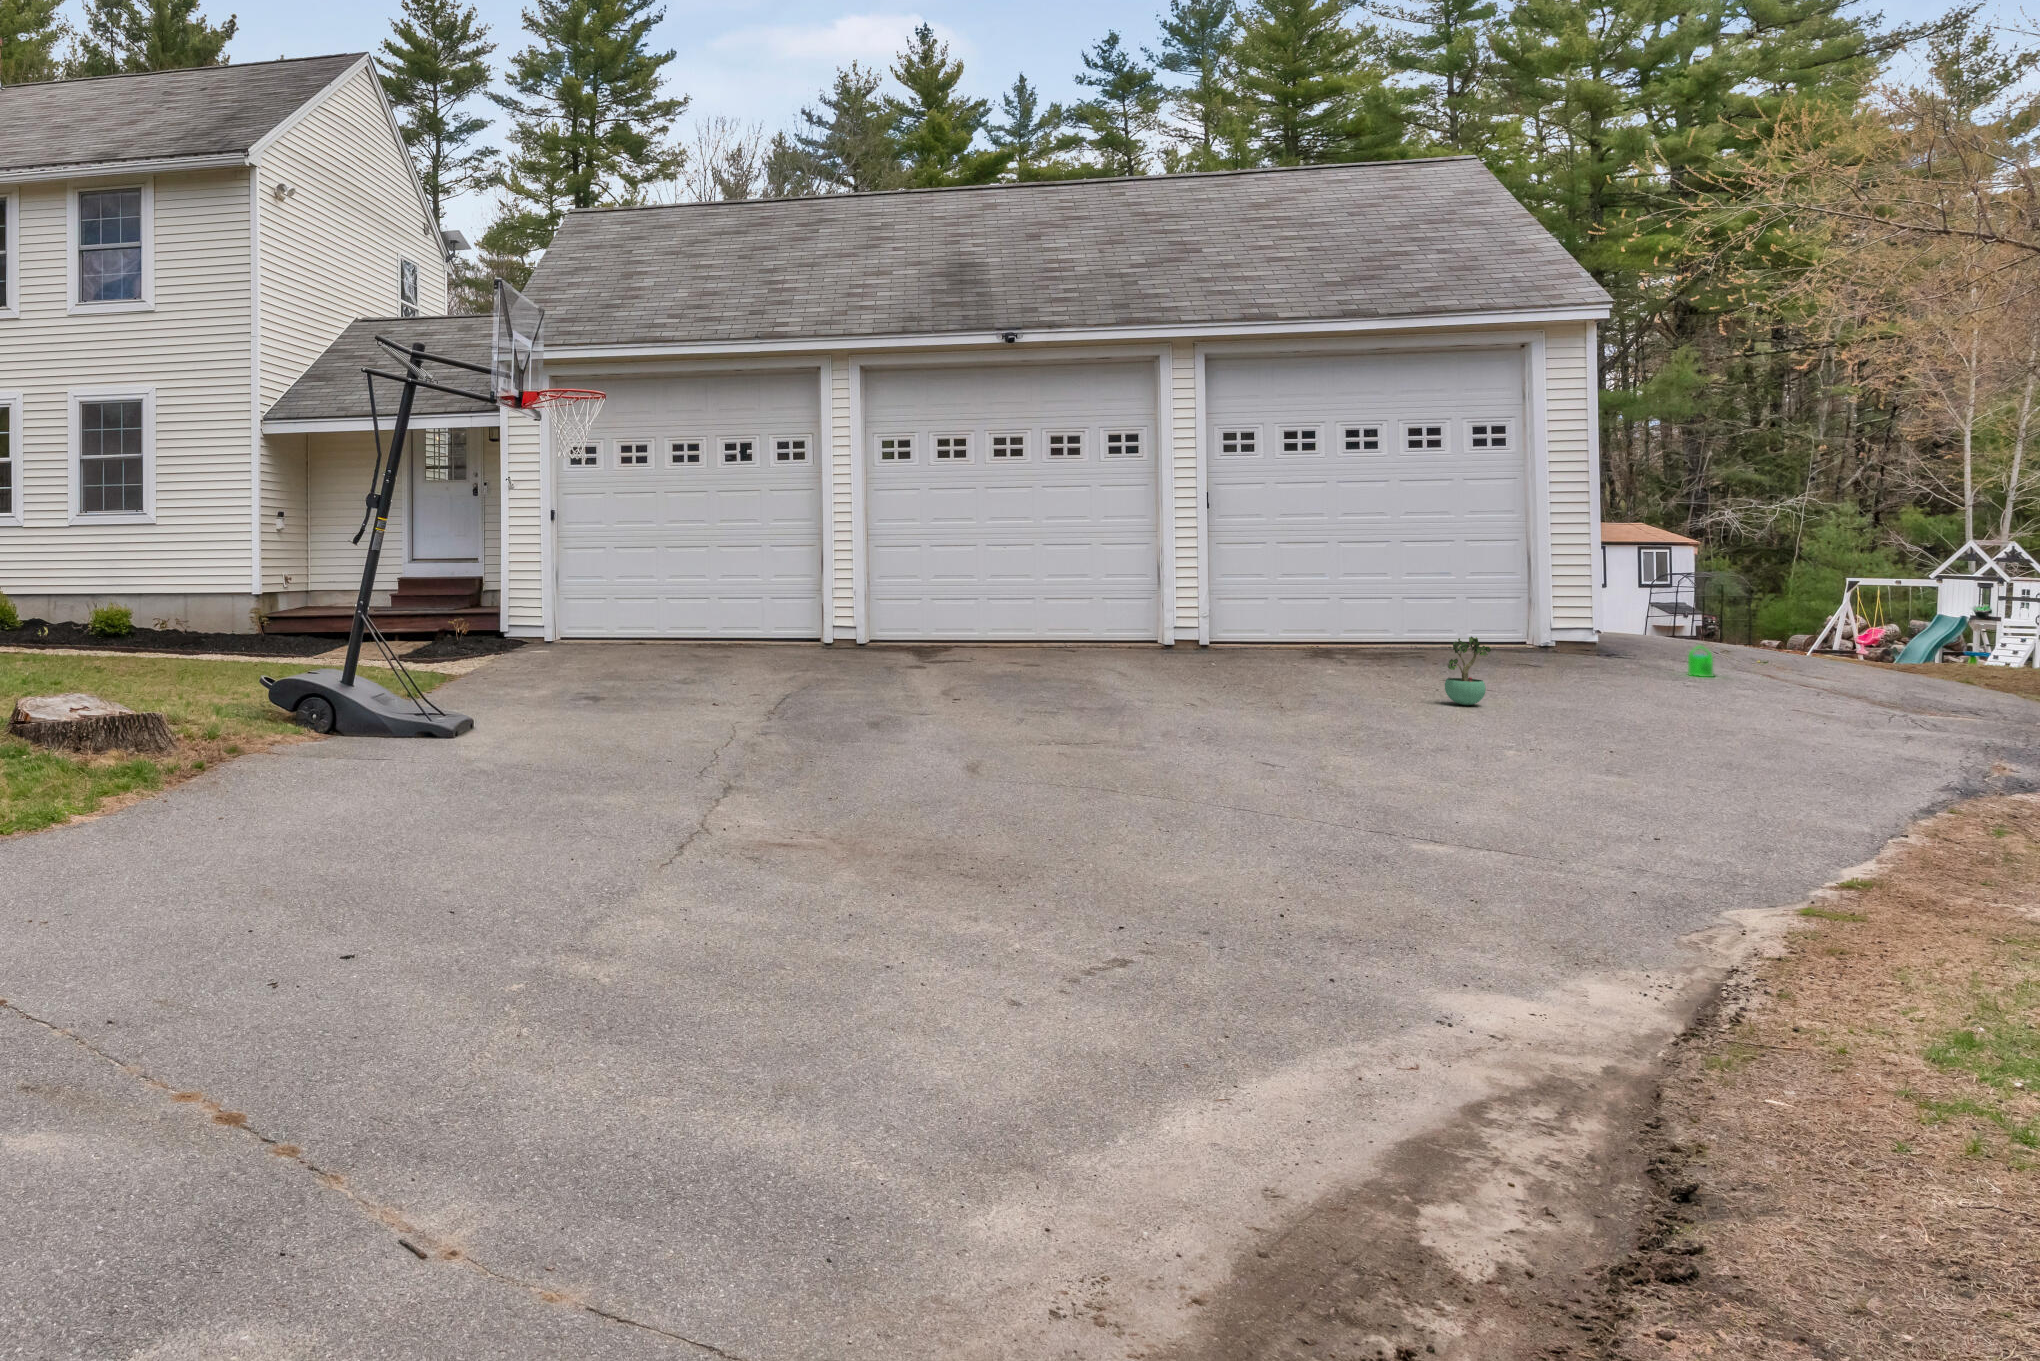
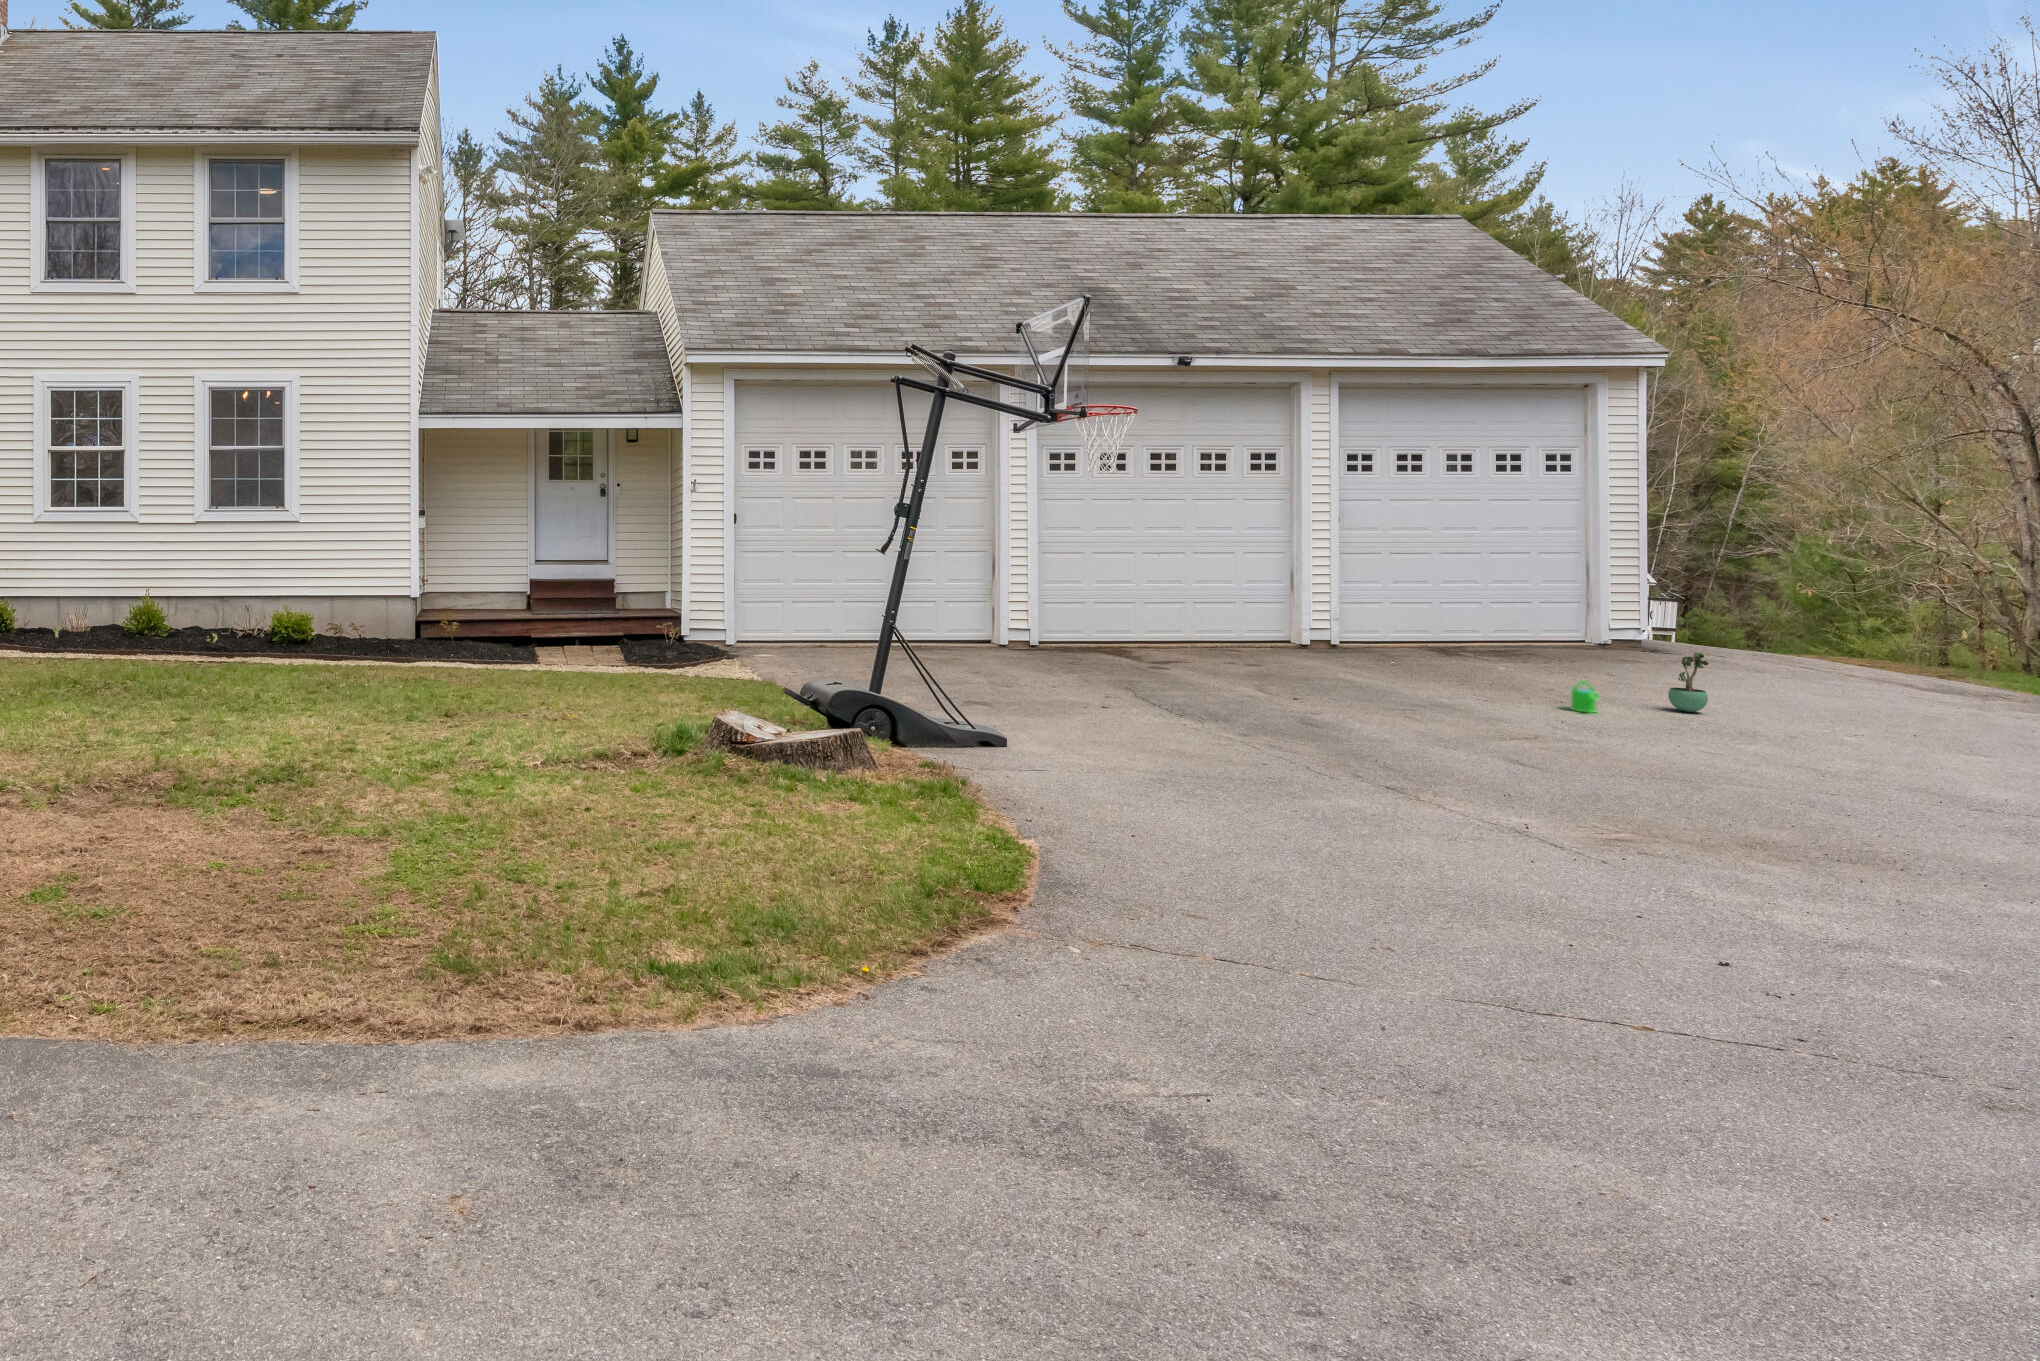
watering can: present [1688,646,1713,677] -> present [1571,681,1600,713]

